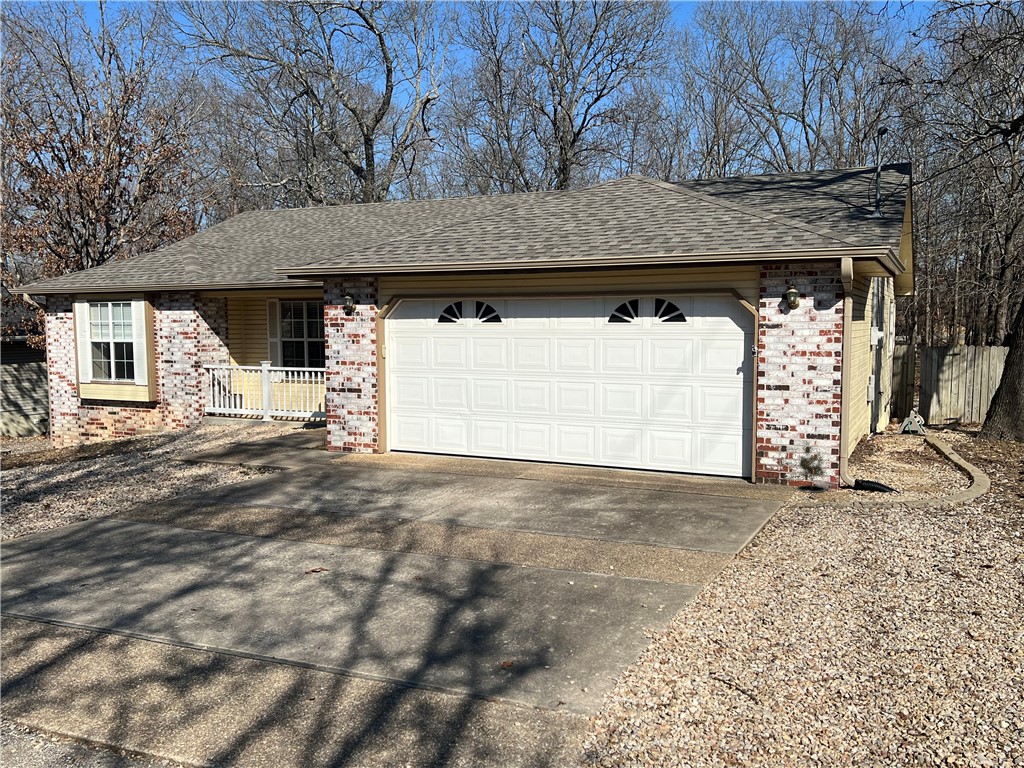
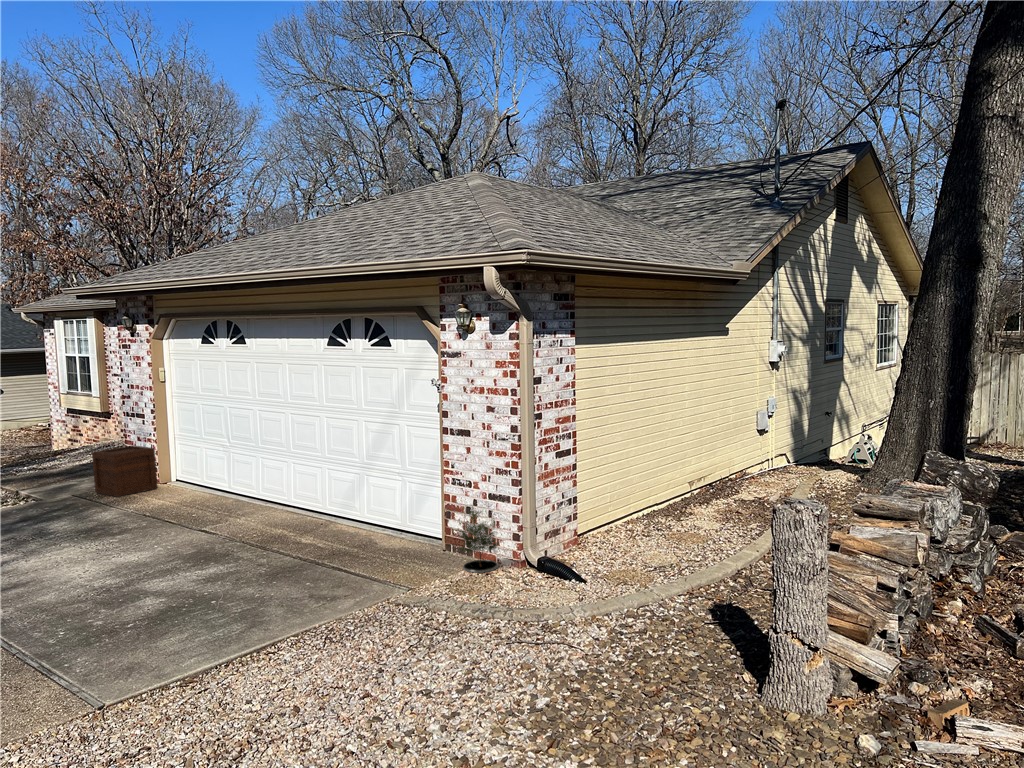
wooden crate: none [320,419,377,464] -> present [92,446,158,497]

